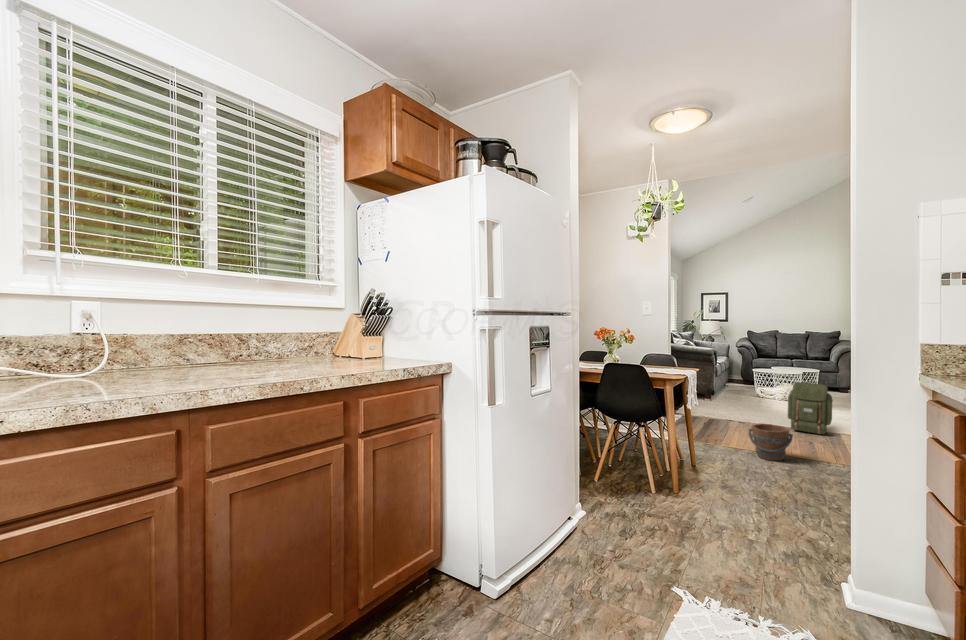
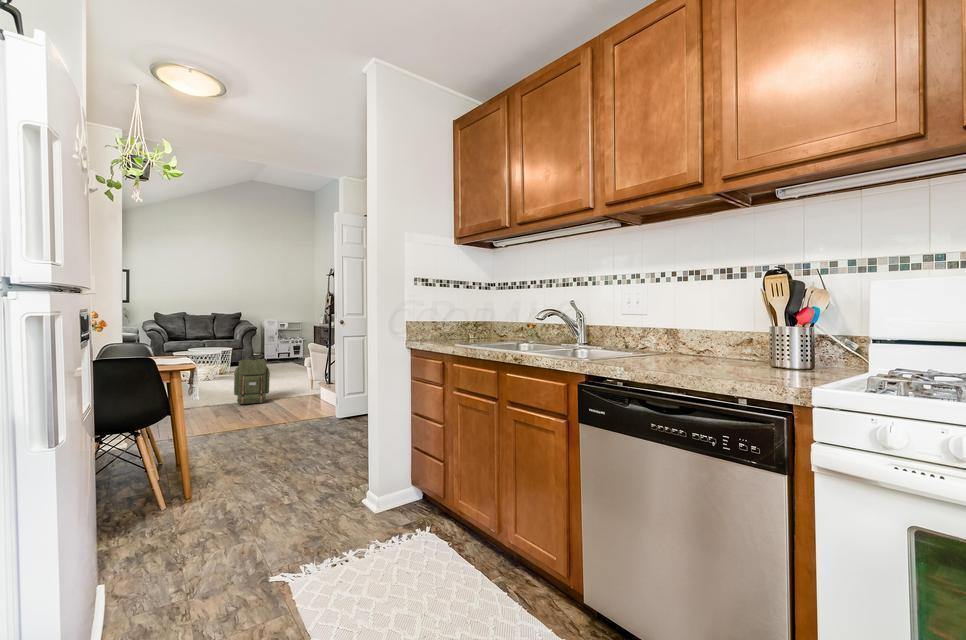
bucket: present [749,424,793,461] -> none [221,402,261,436]

